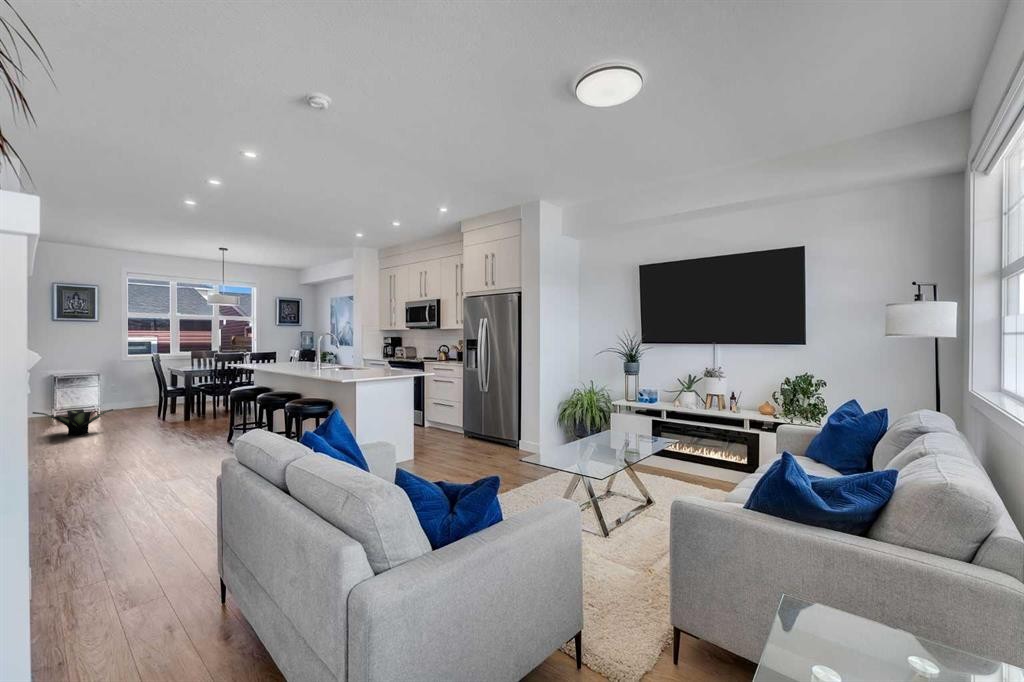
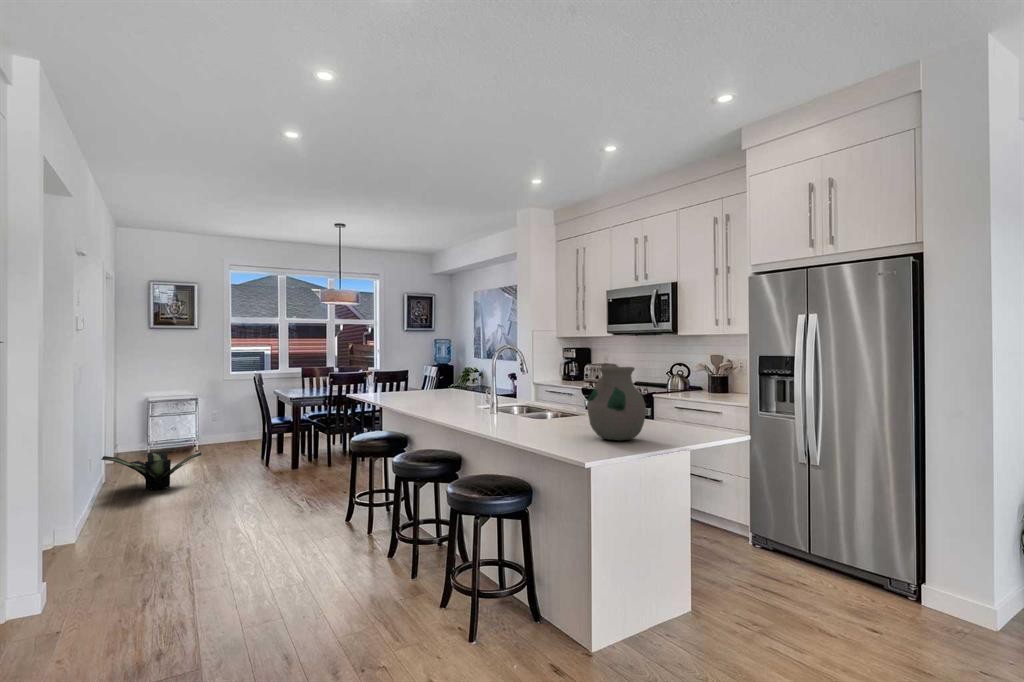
vase: none [356,342,385,376] -> present [587,367,646,440]

